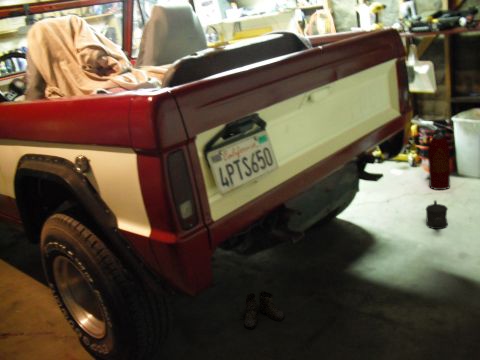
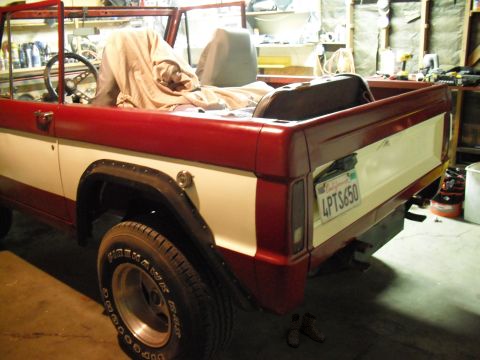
fire extinguisher: present [428,126,453,190] -> none [440,175,469,234]
watering can: present [426,201,448,229] -> none [444,244,466,271]

